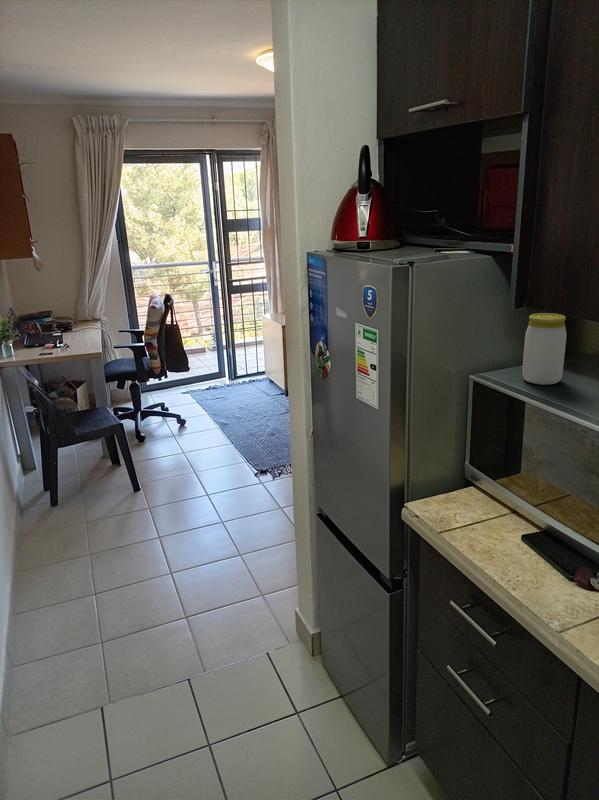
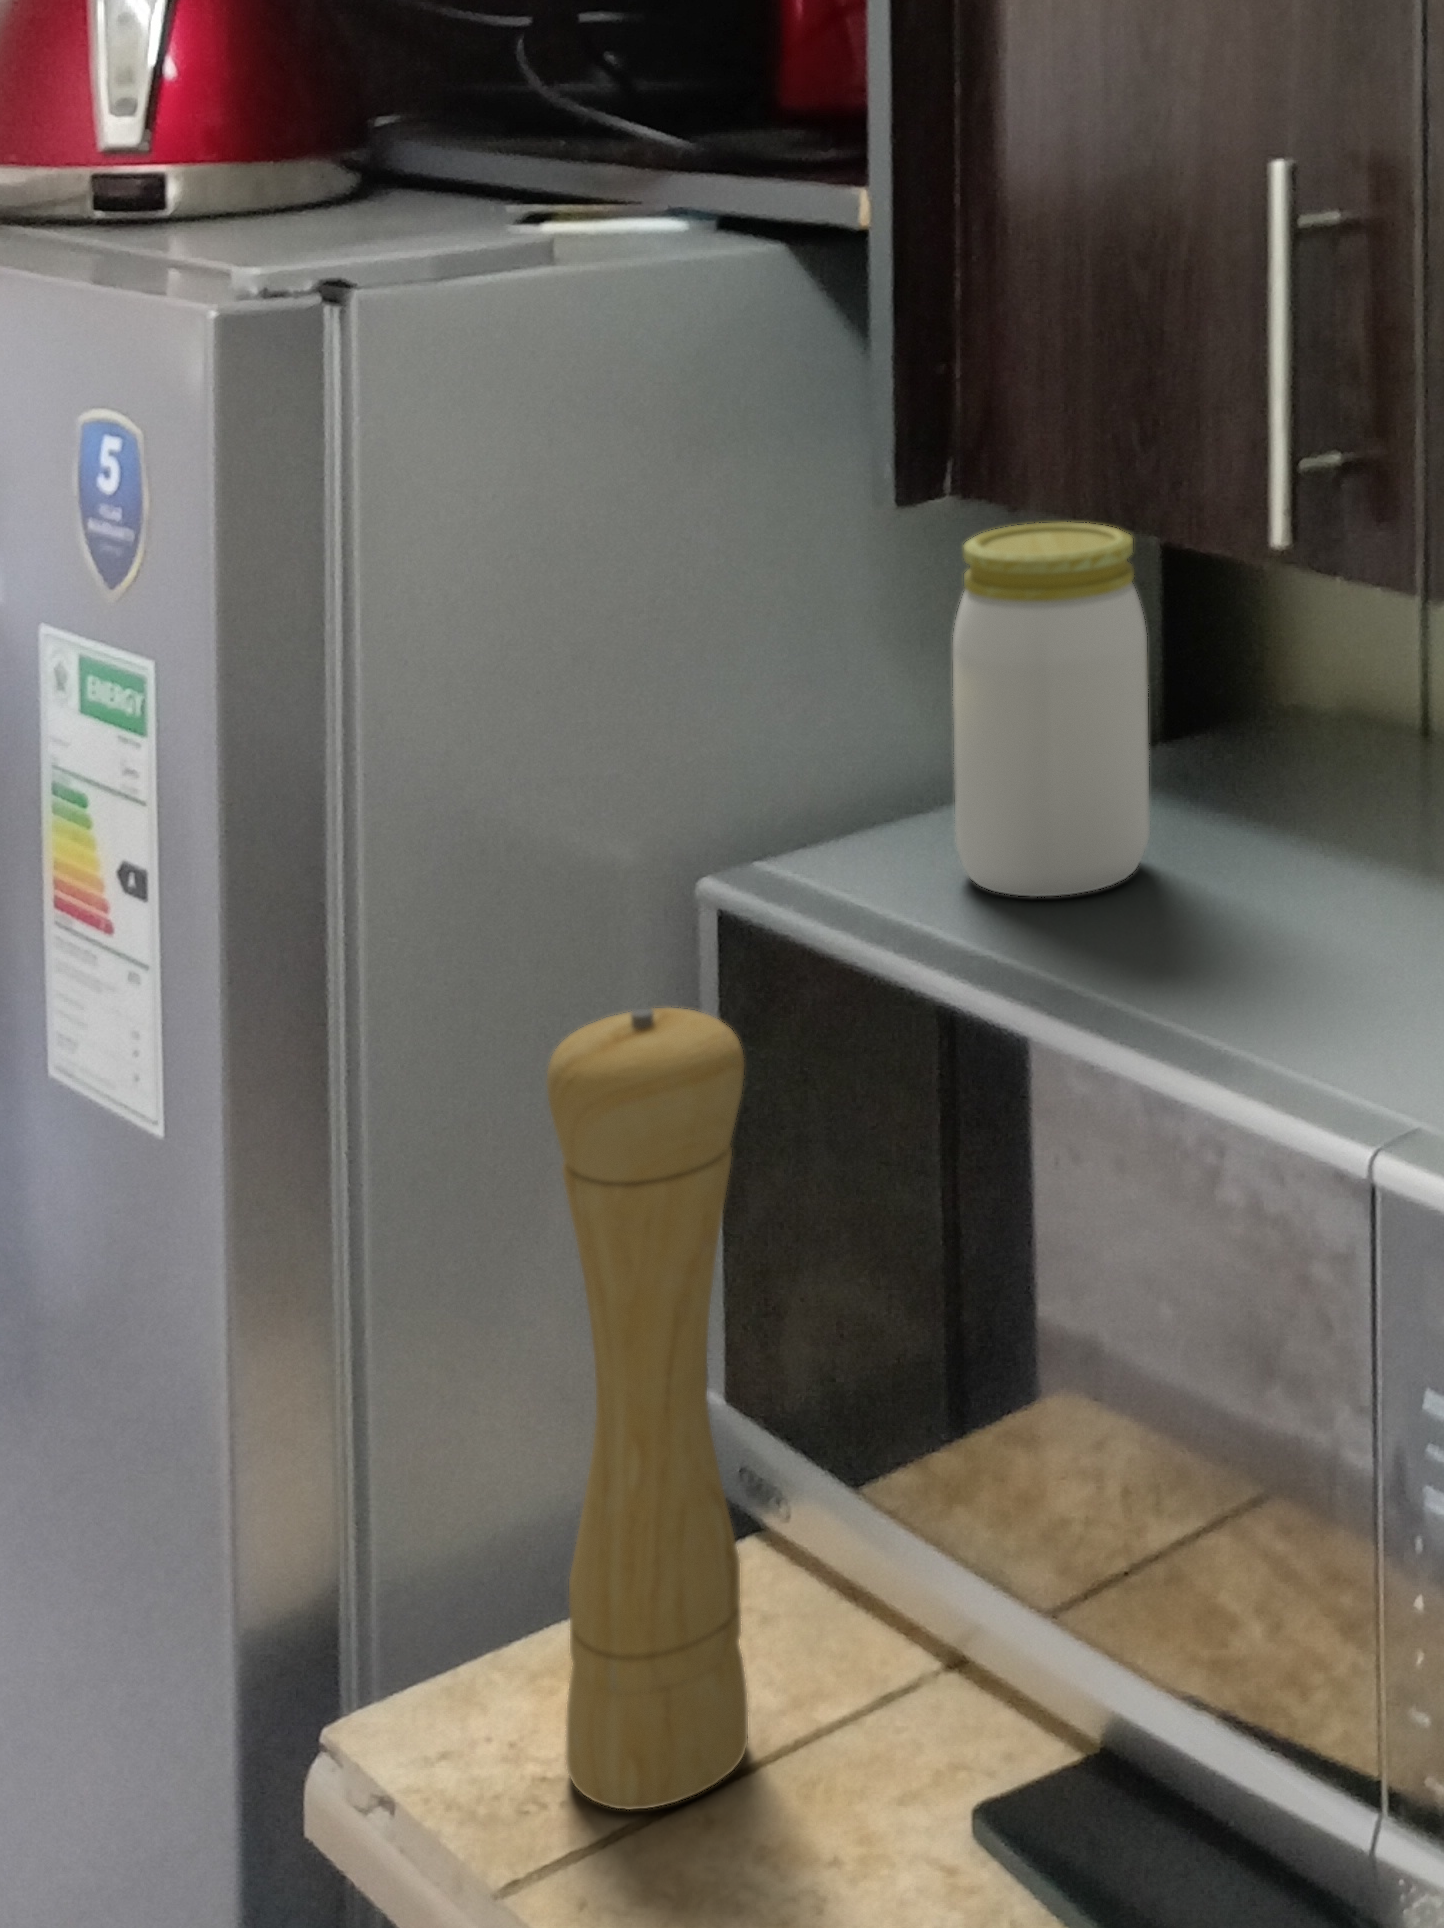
pepper mill: none [447,396,486,524] -> present [547,1008,748,1810]

